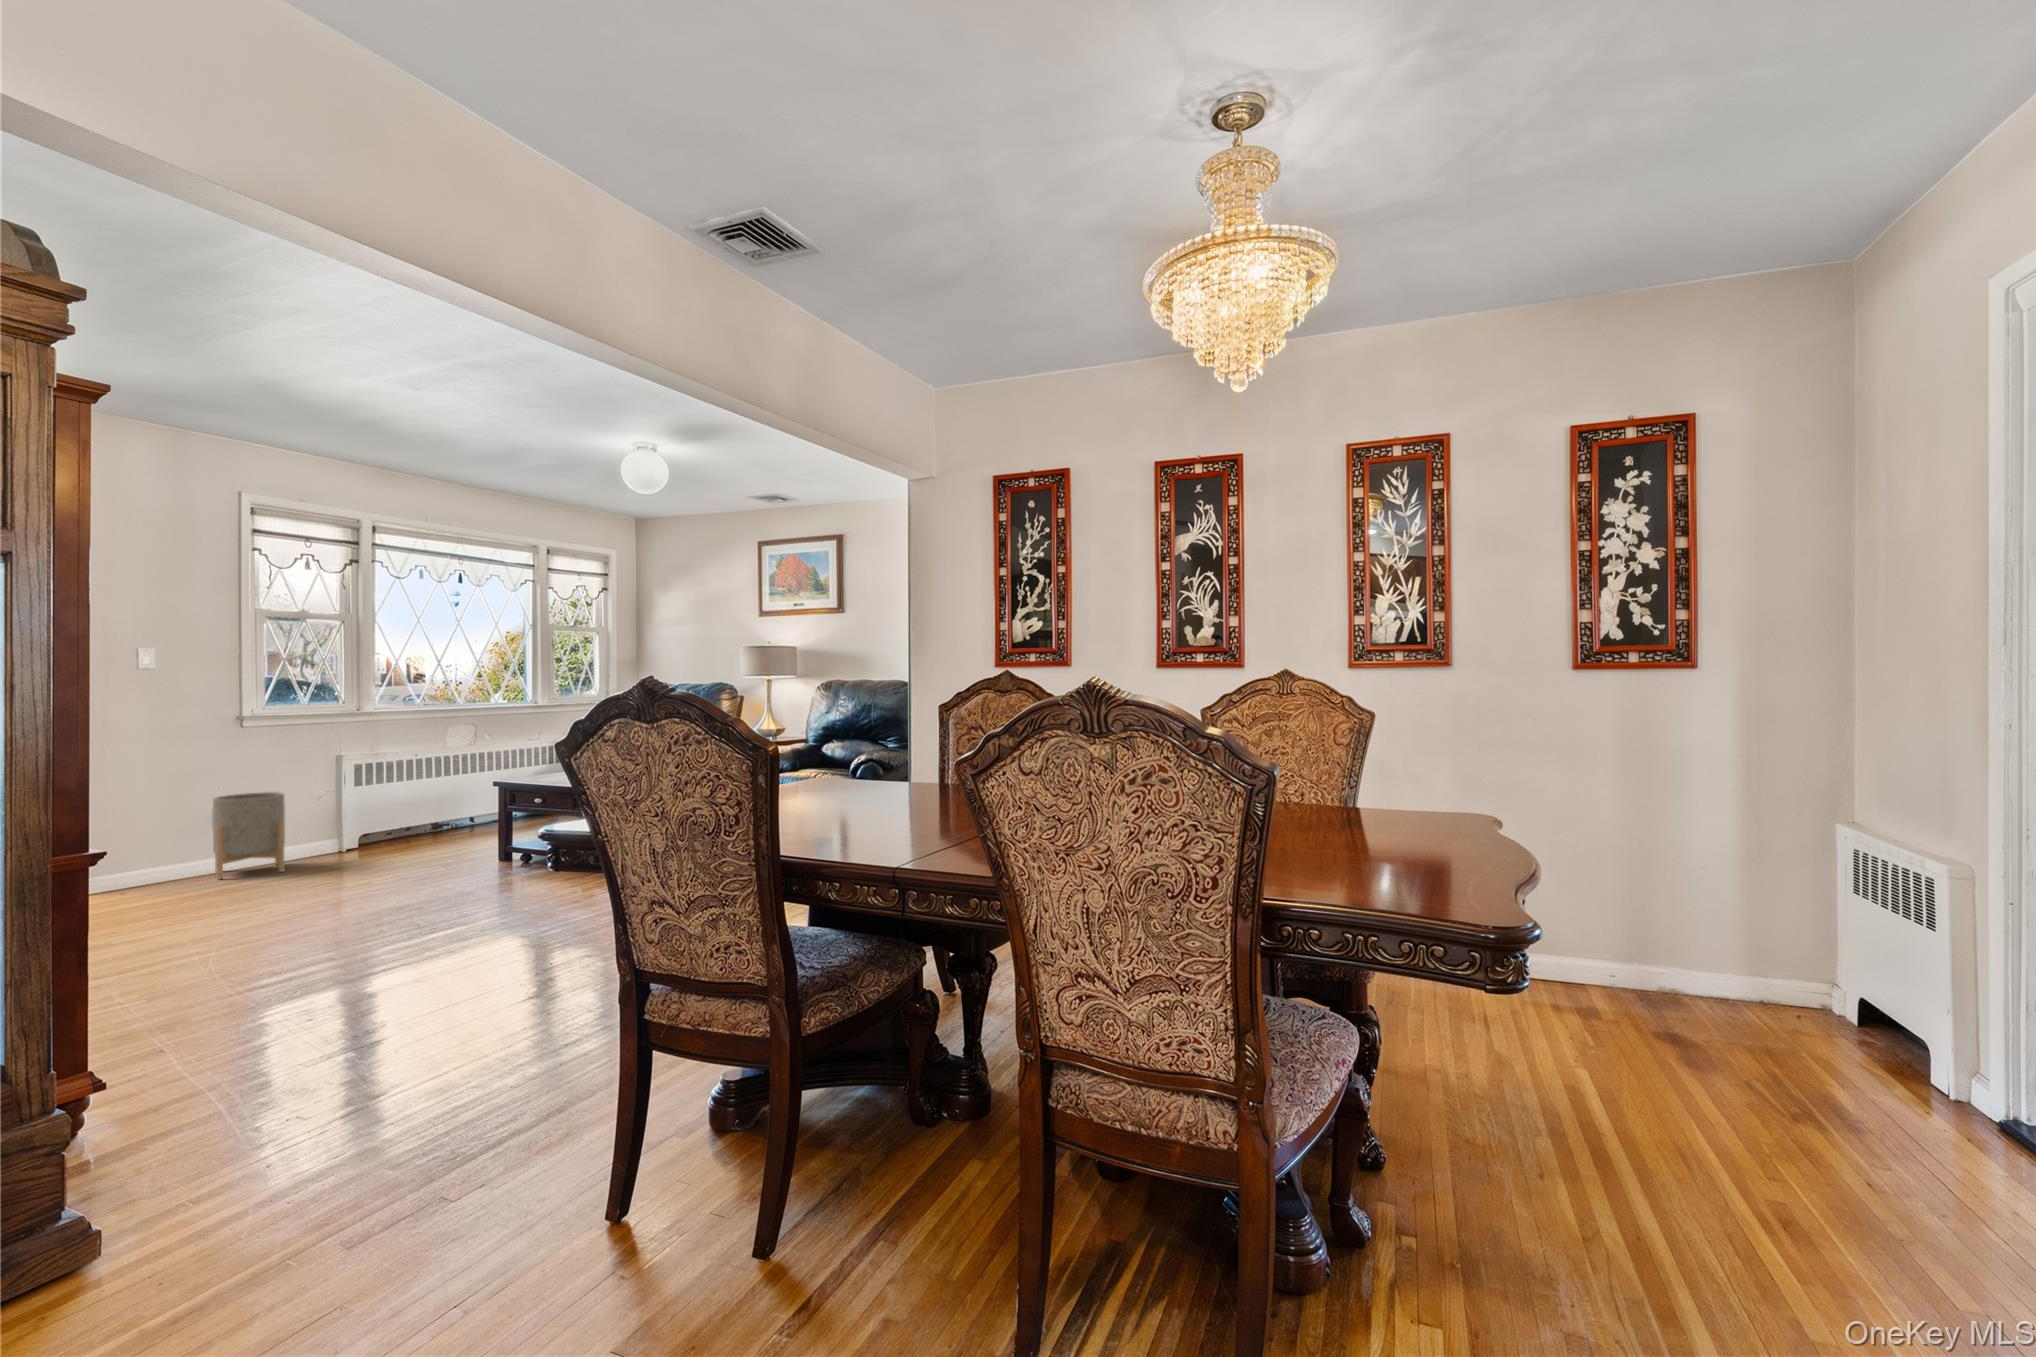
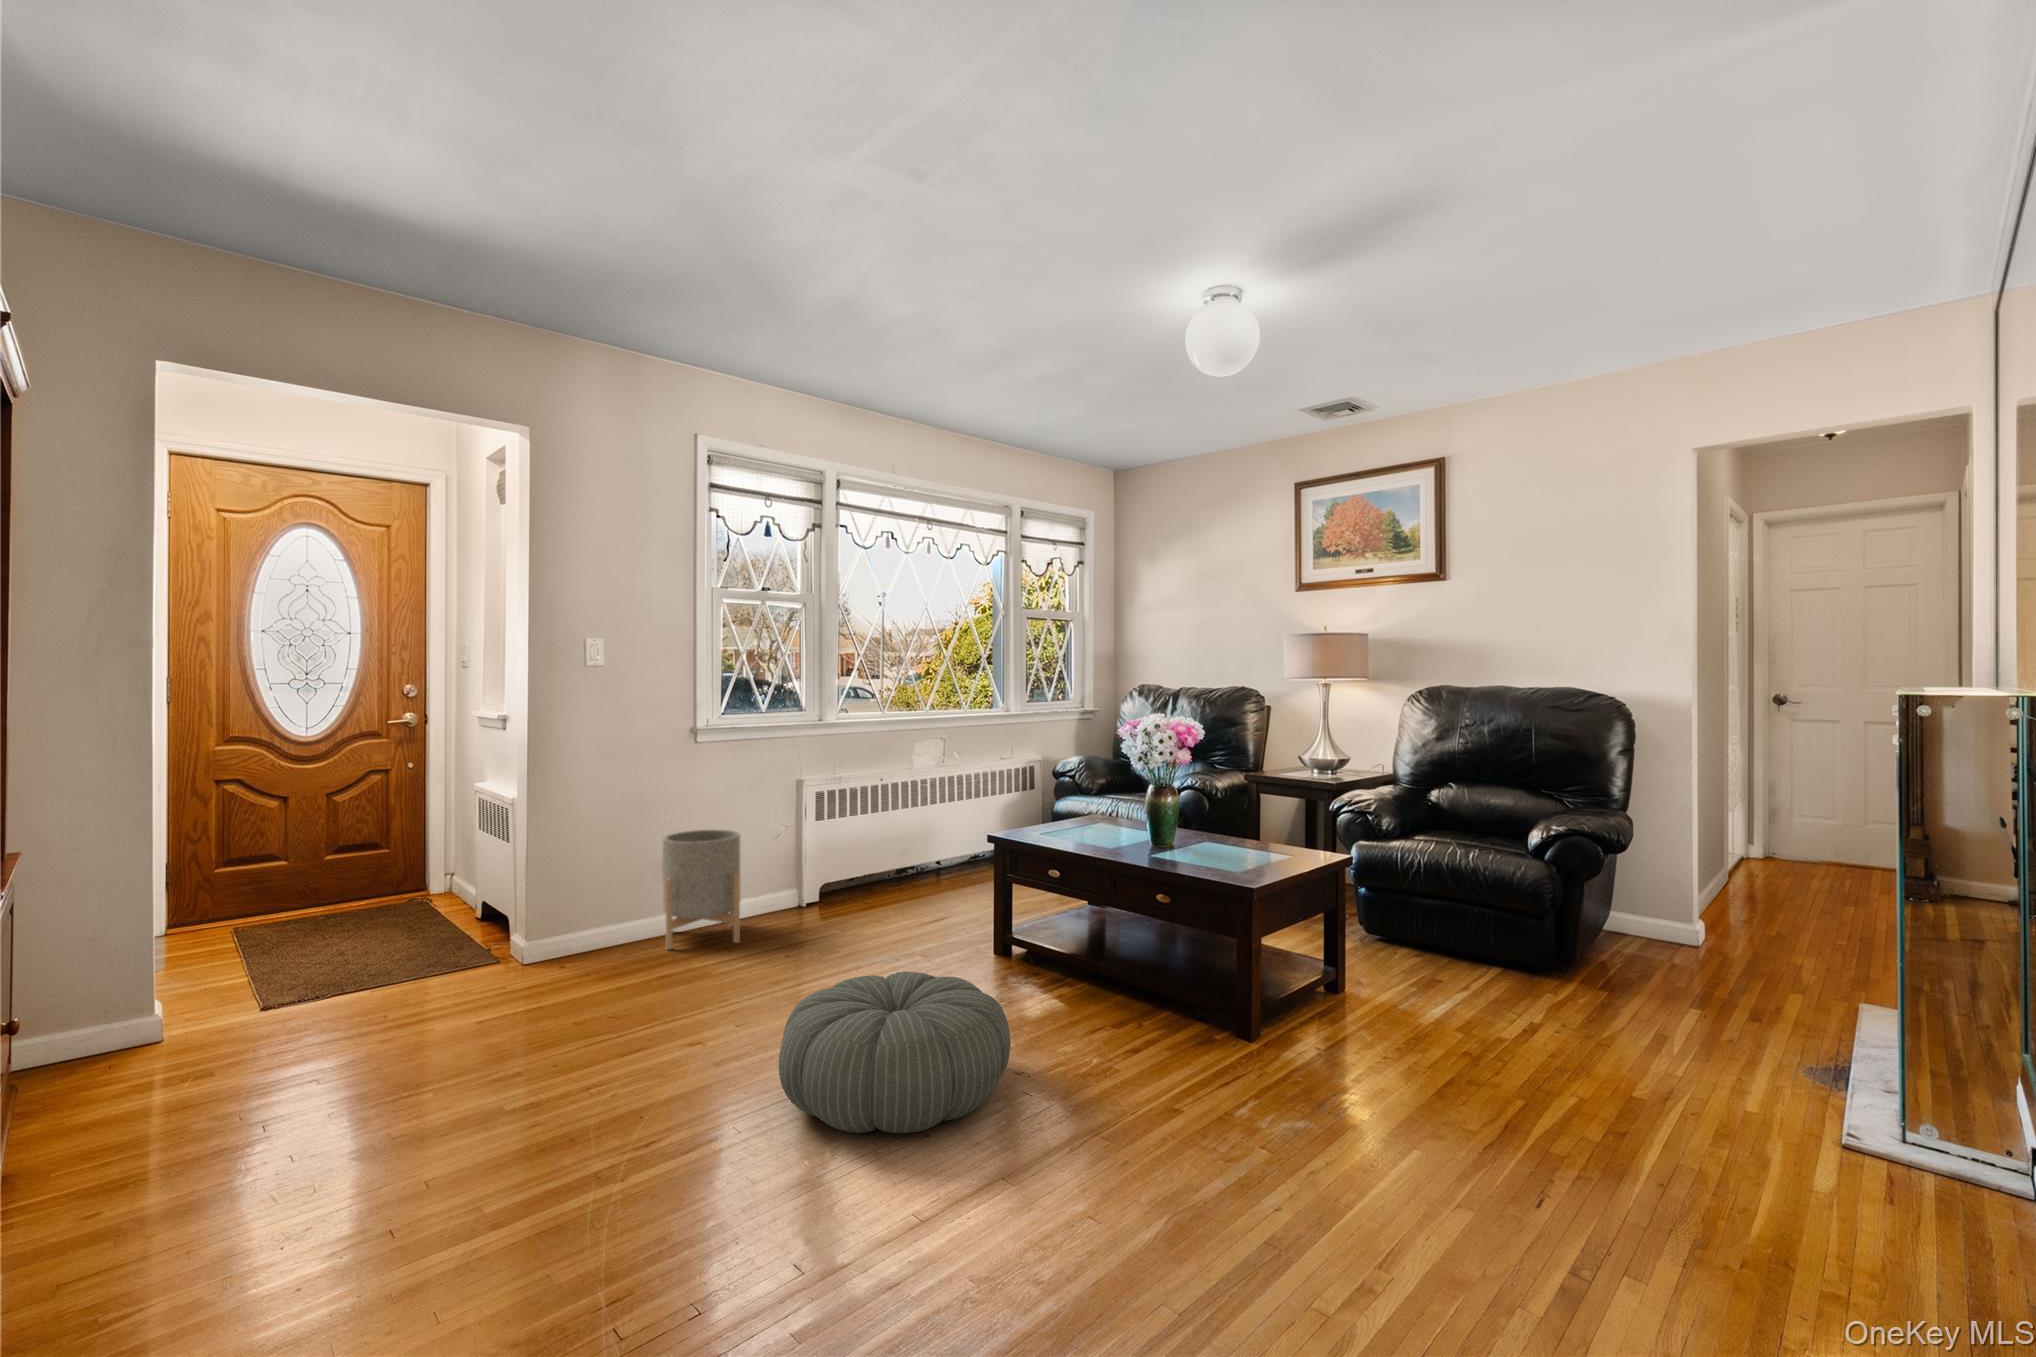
pouf: none [314,852,475,929] -> present [779,971,1011,1133]

